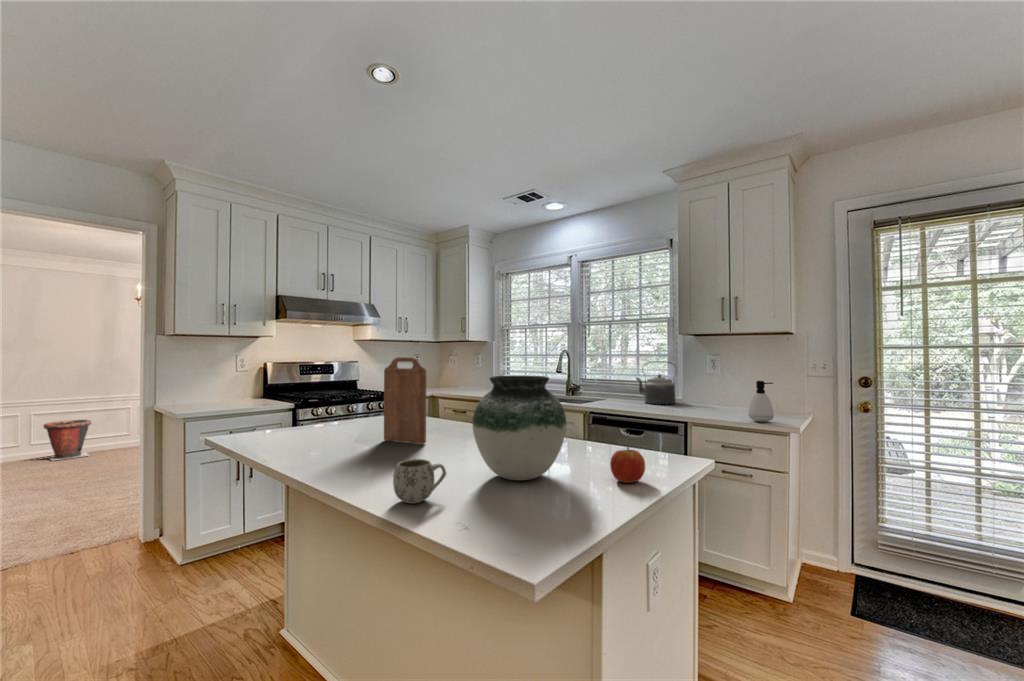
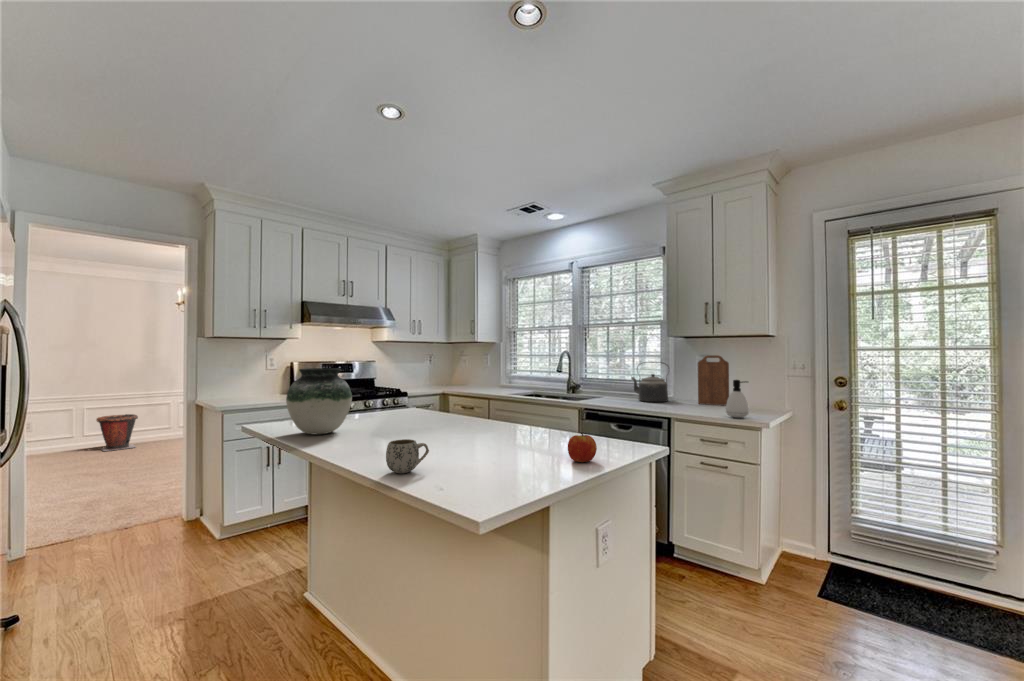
cutting board: present [384,357,426,444] -> present [698,355,729,405]
vase: present [473,376,566,481] -> present [286,368,352,434]

